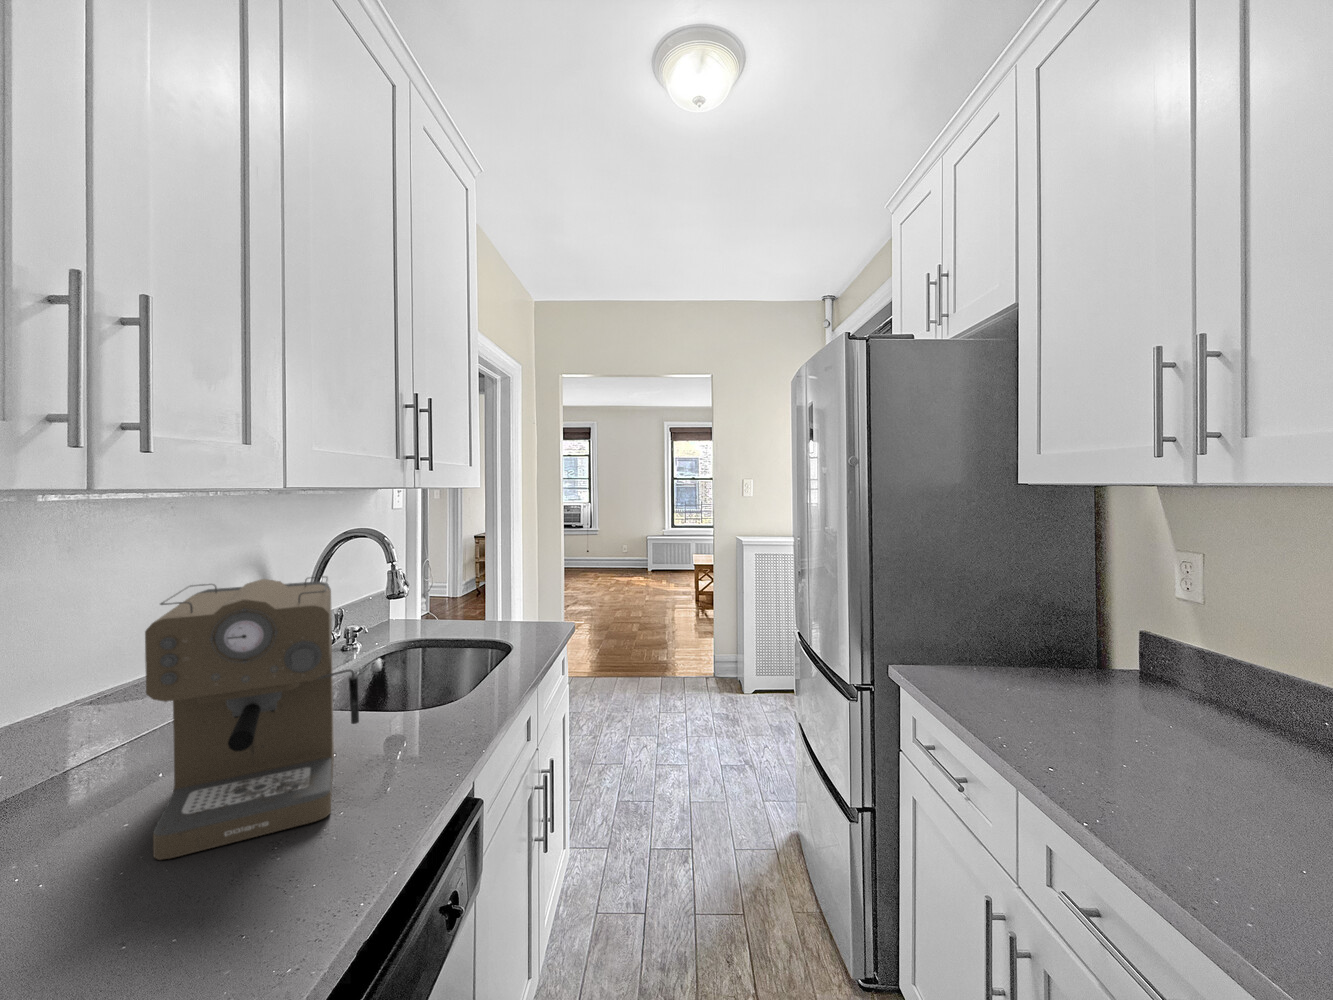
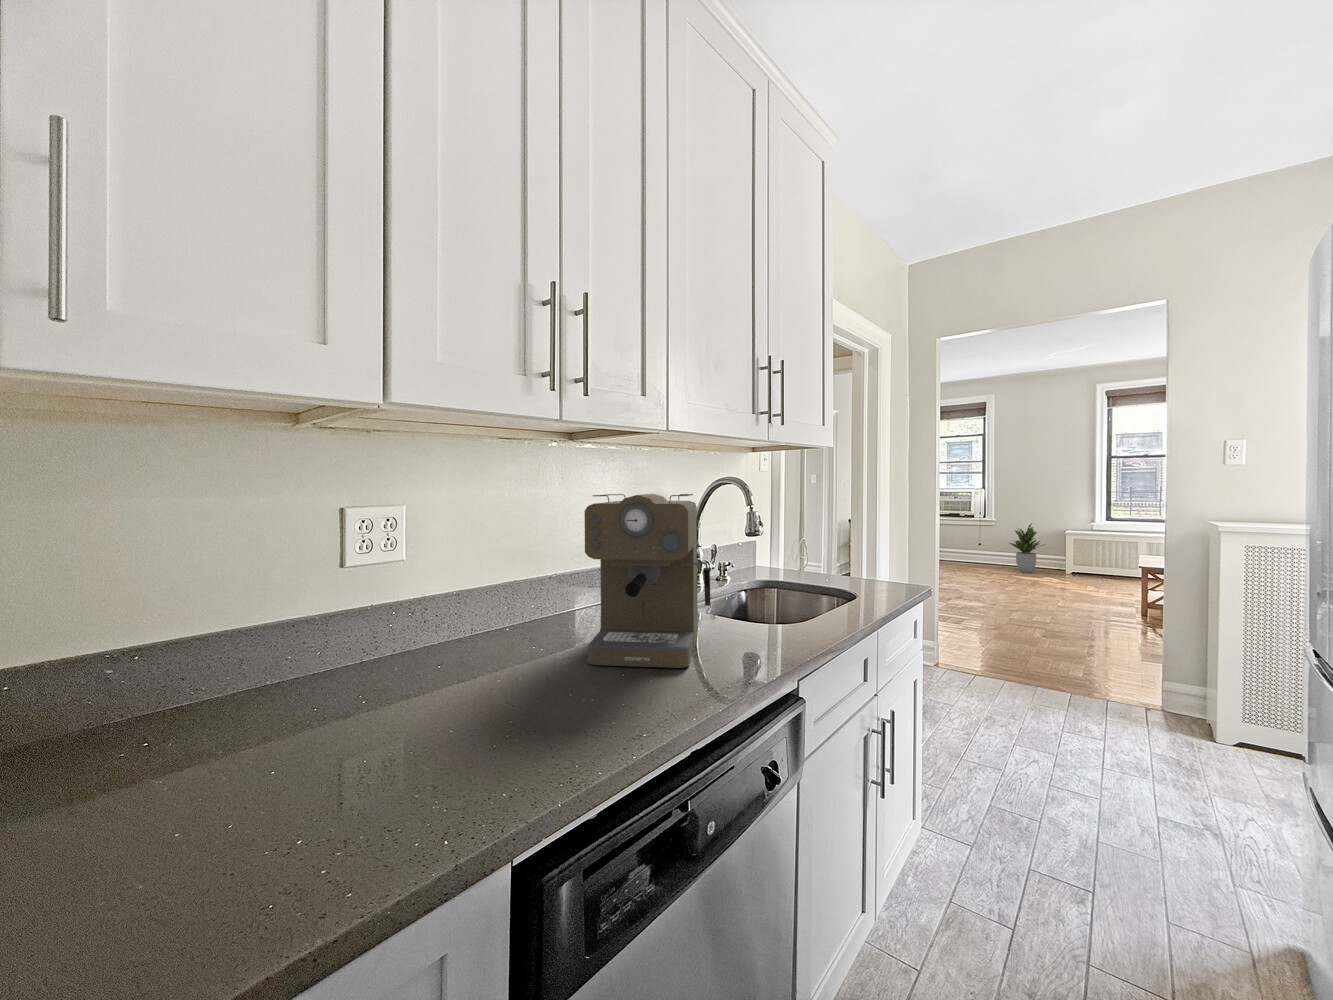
potted plant: none [607,531,633,572] -> present [1010,523,1045,572]

